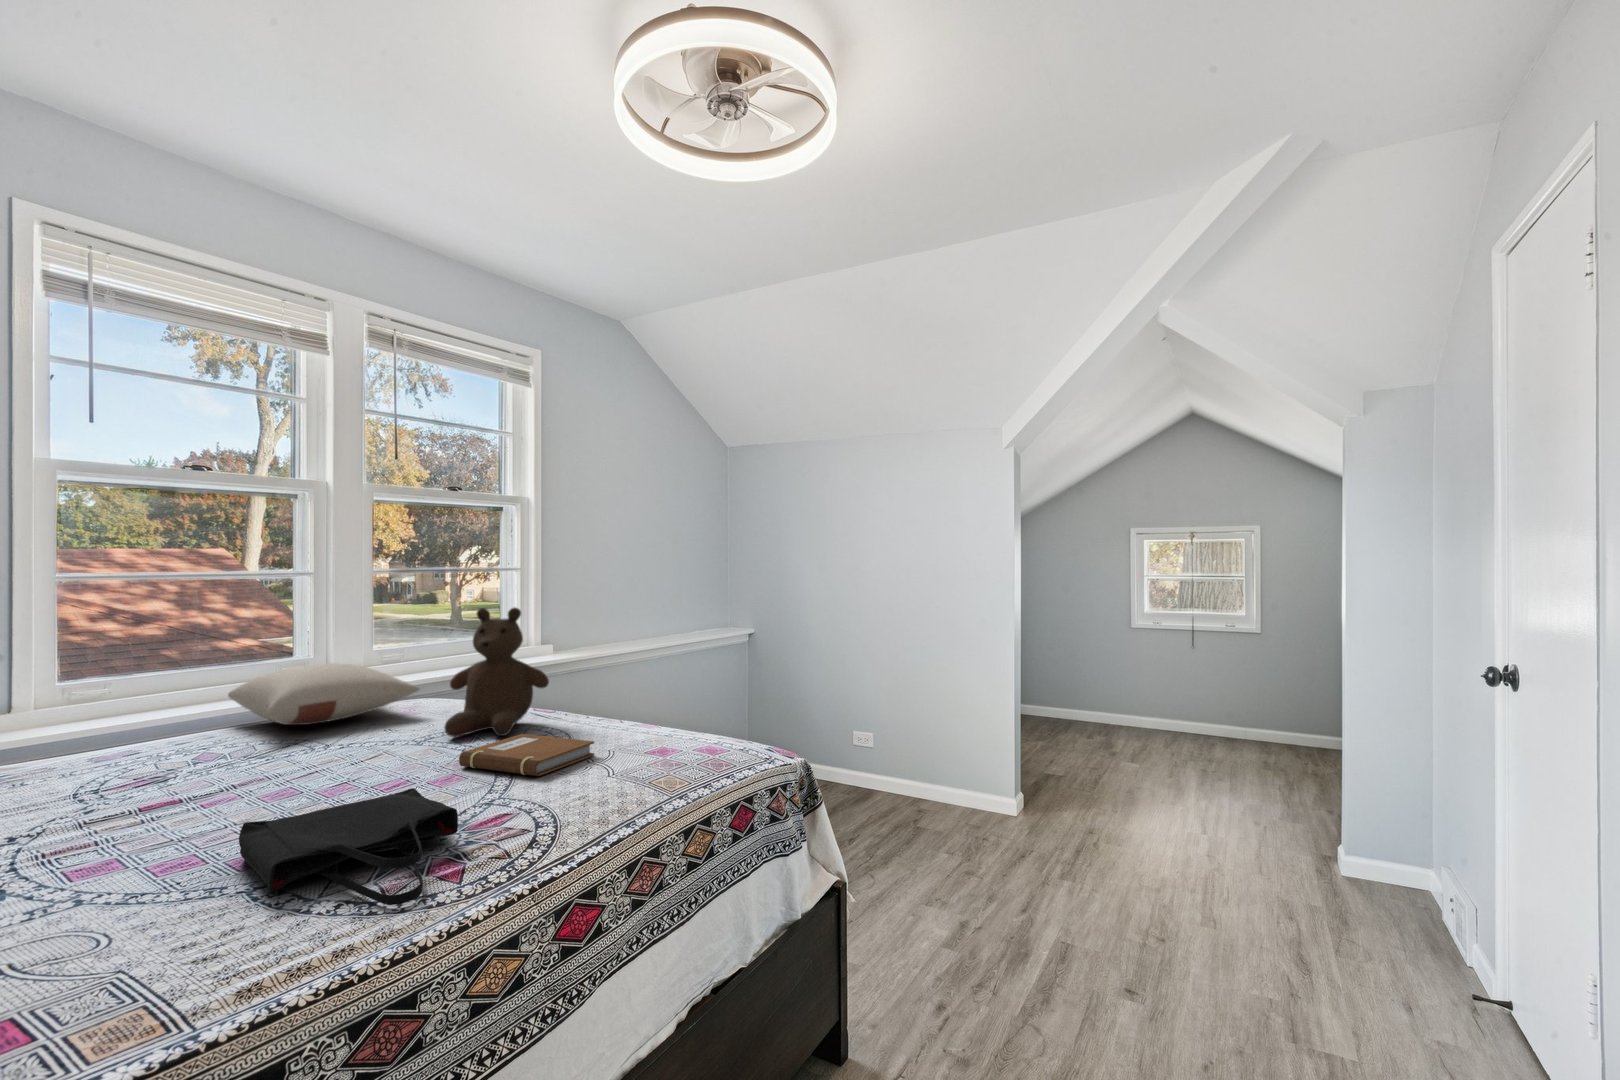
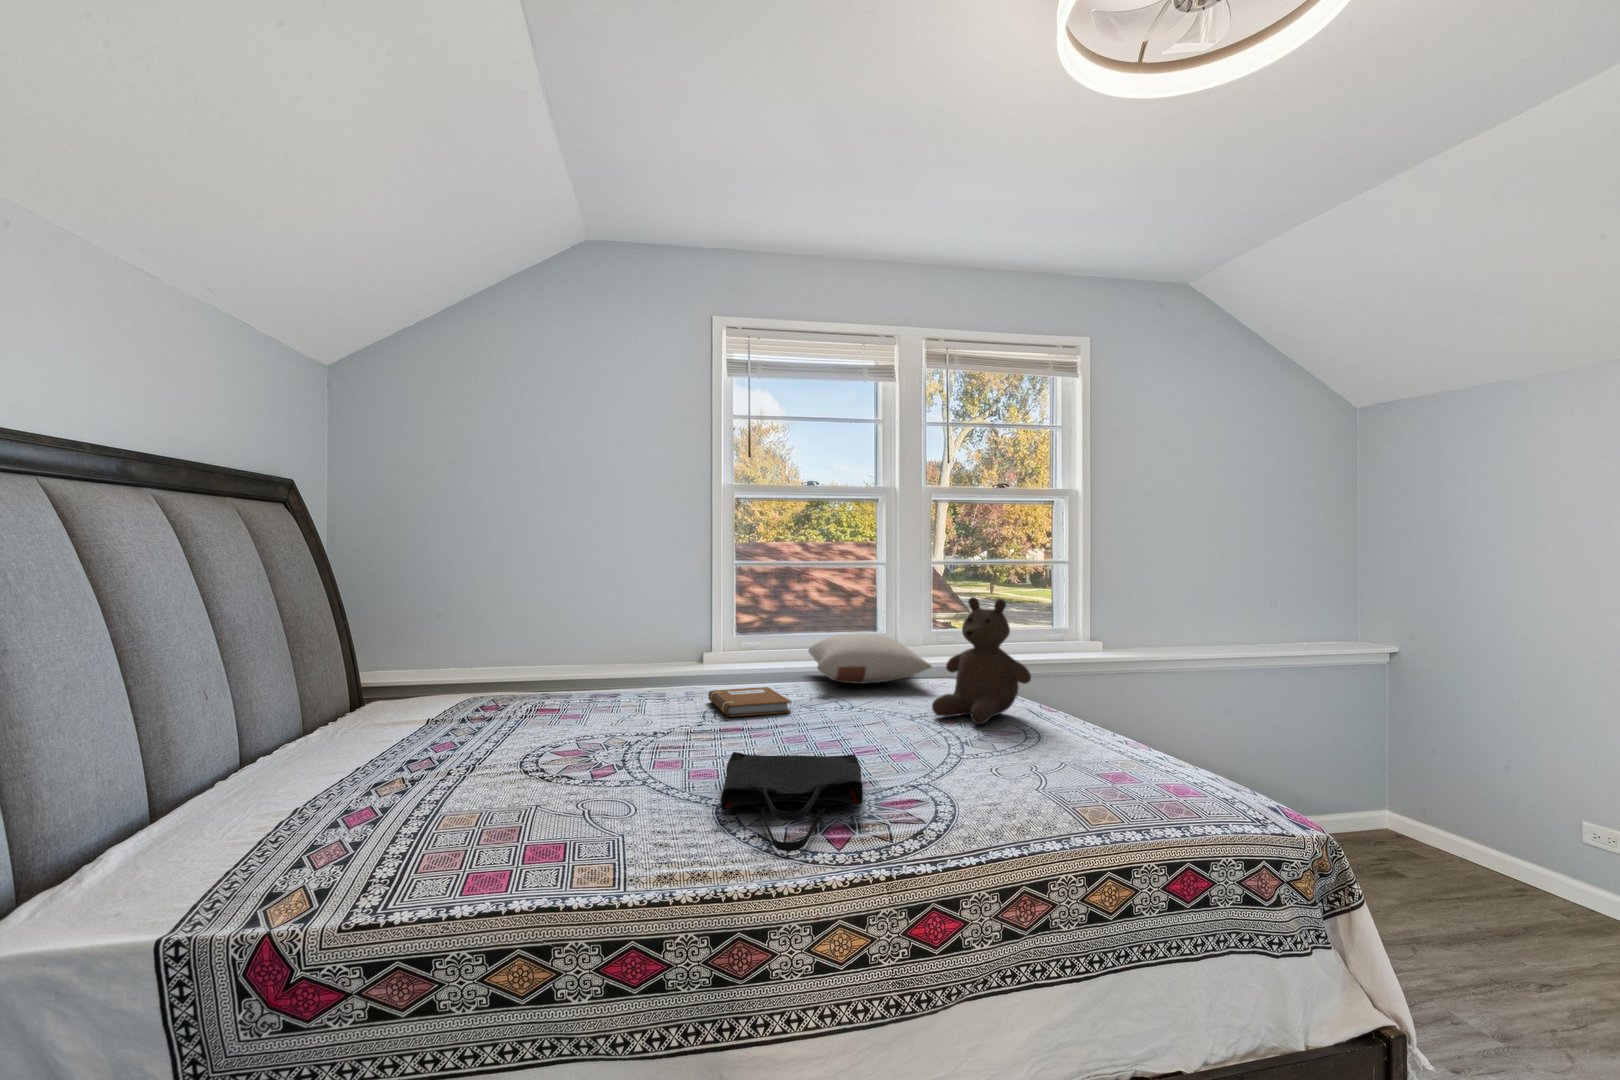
notebook: present [459,734,594,776] -> present [708,687,791,717]

